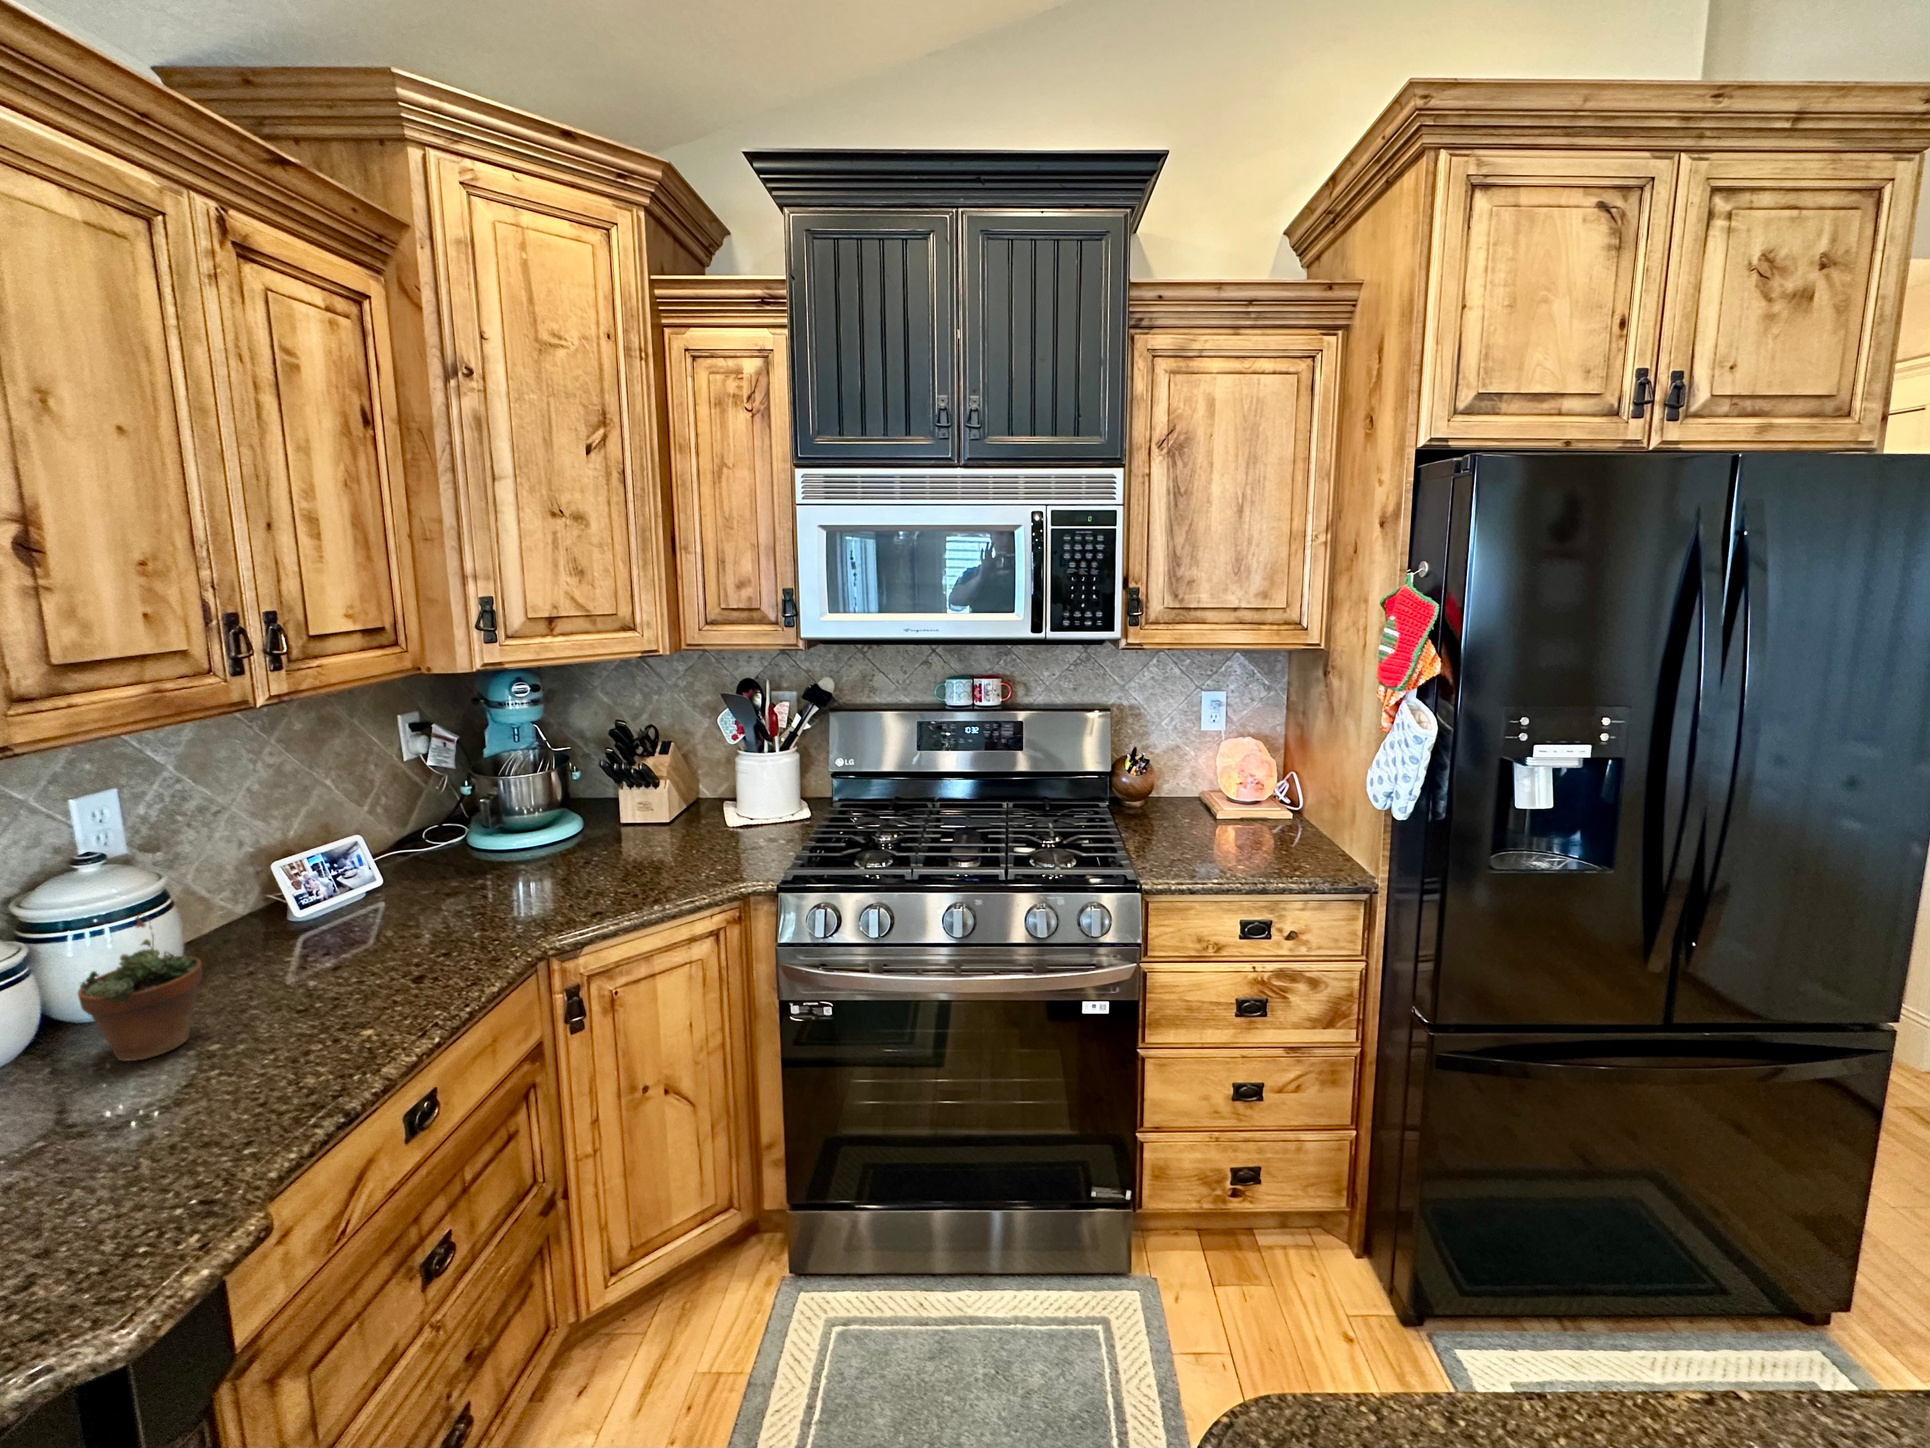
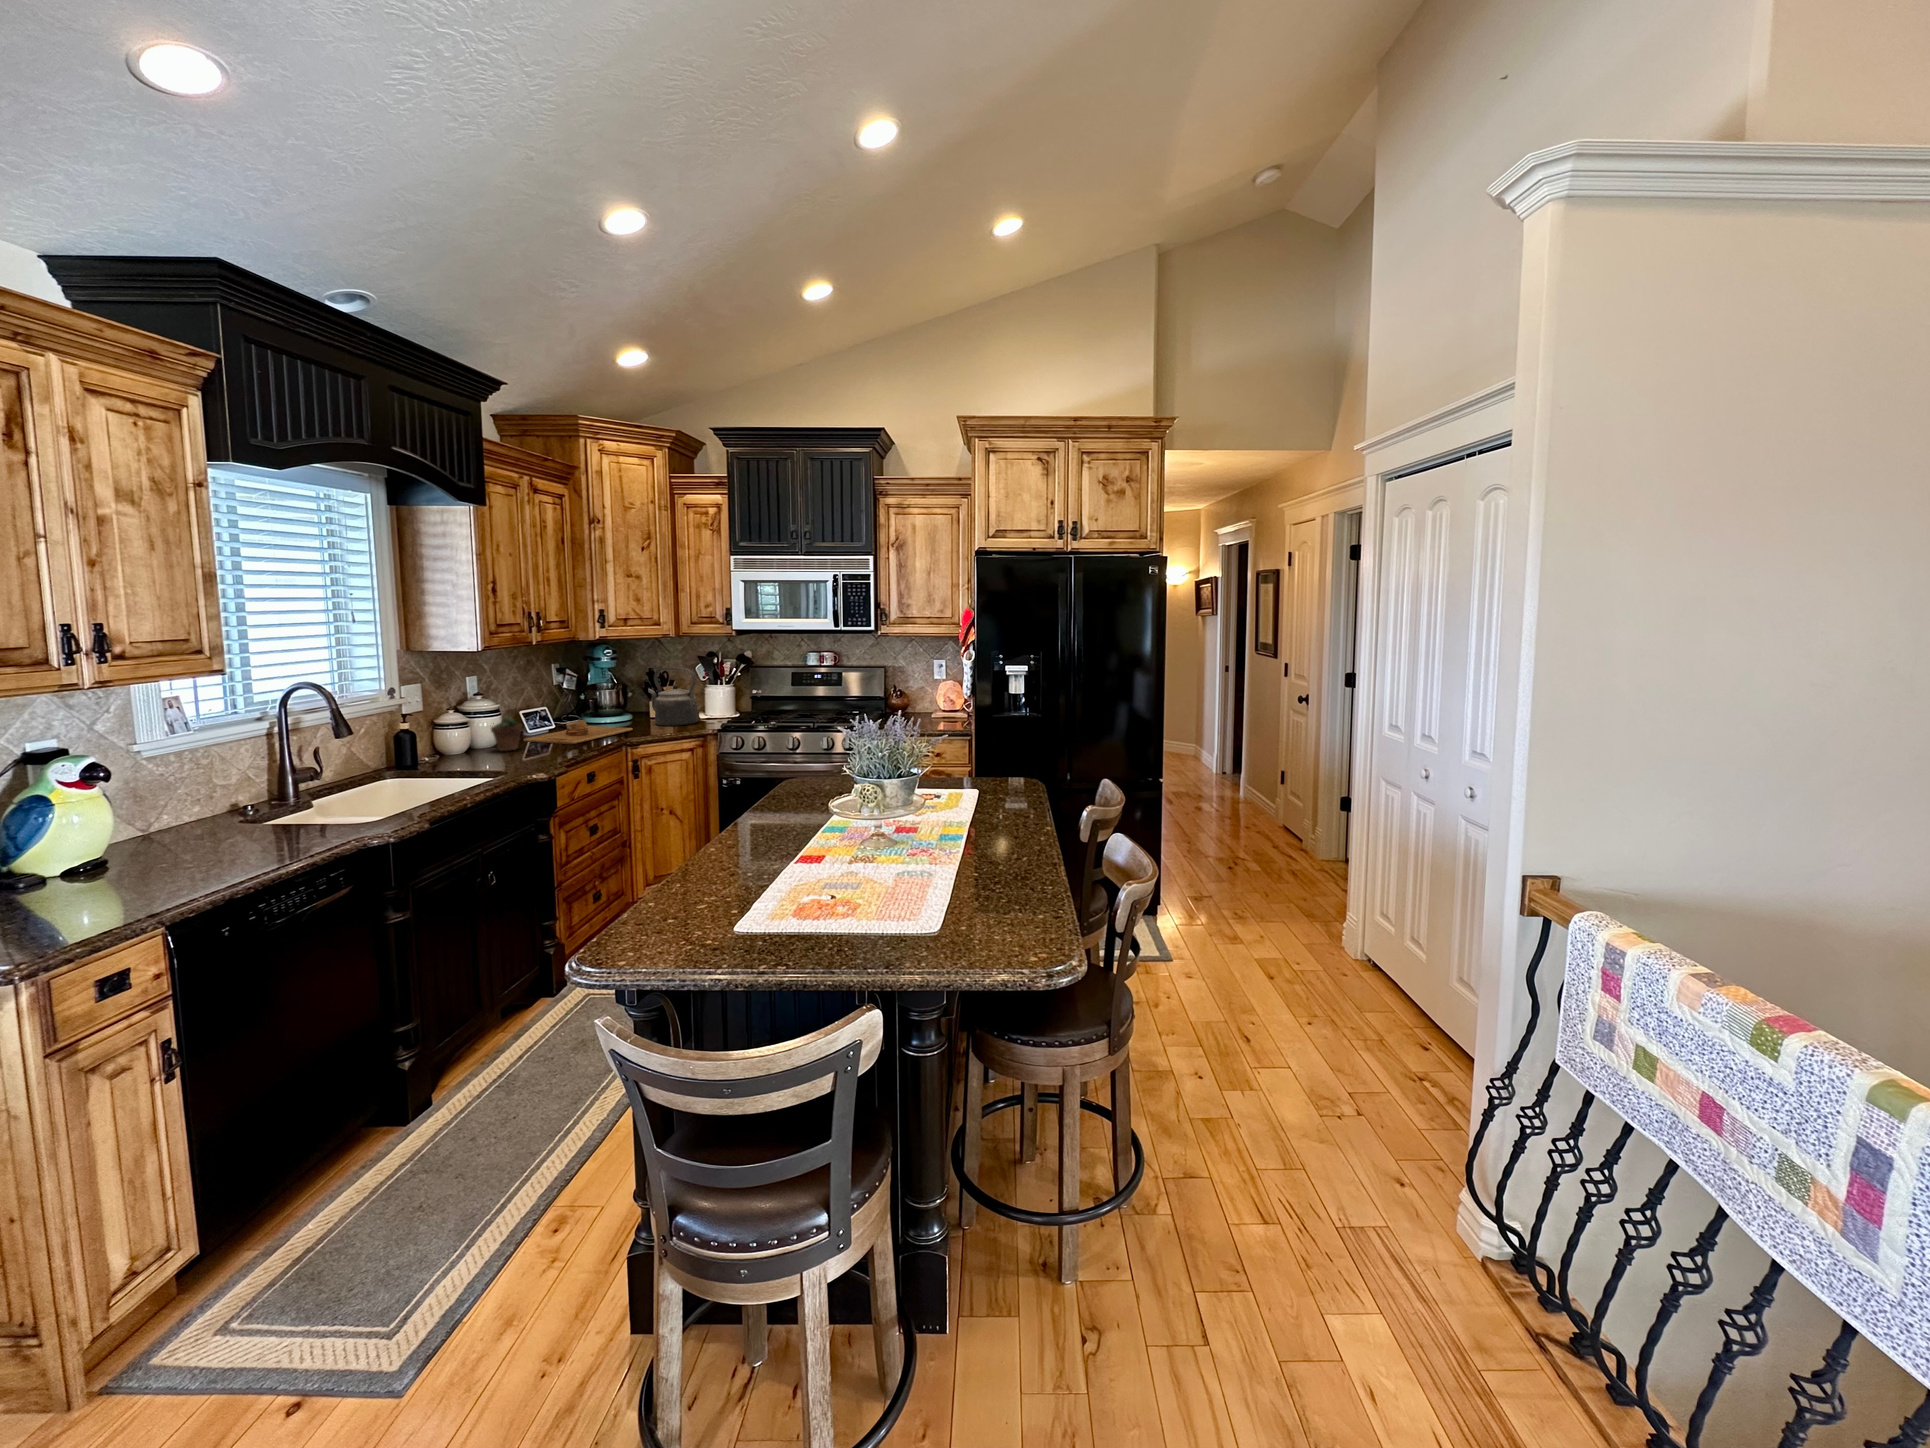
kettle: none [611,729,728,871] -> present [648,668,699,726]
cutting board: none [250,881,569,997] -> present [524,720,633,744]

